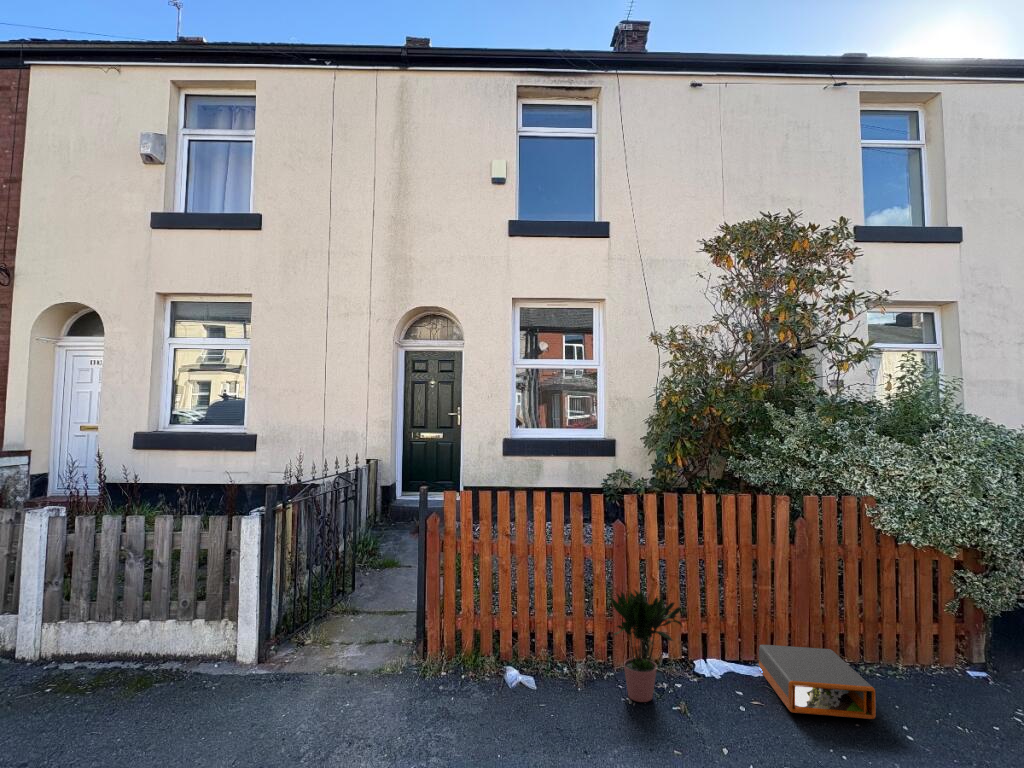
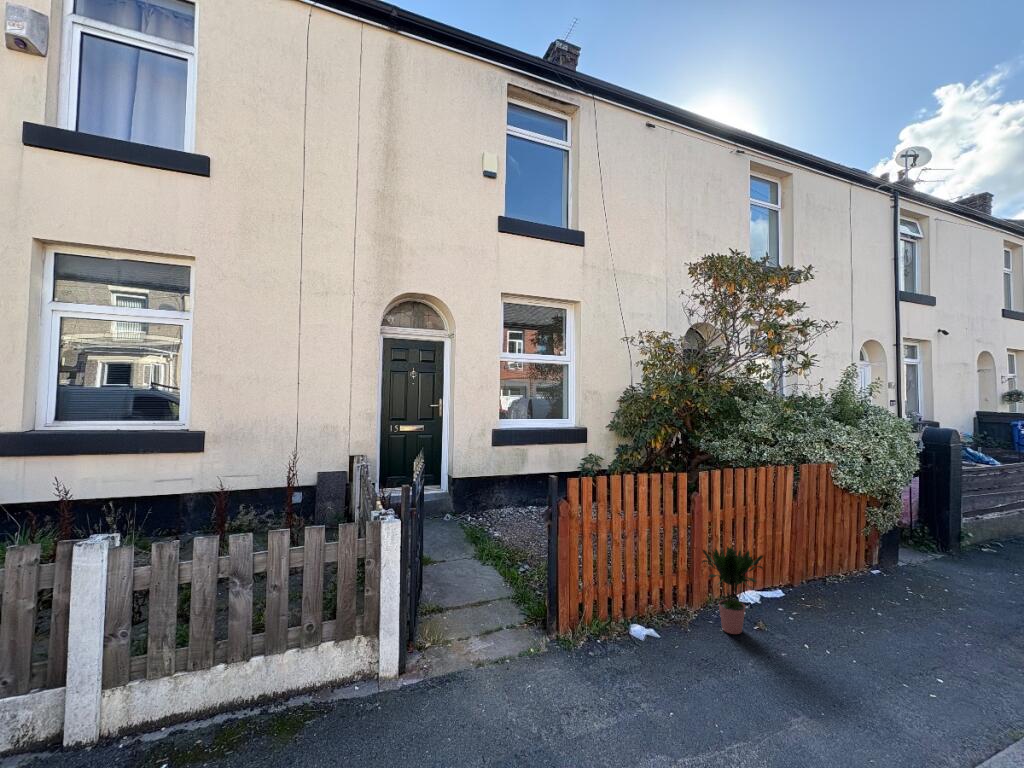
storage box: present [759,644,876,719] -> none [774,570,871,620]

